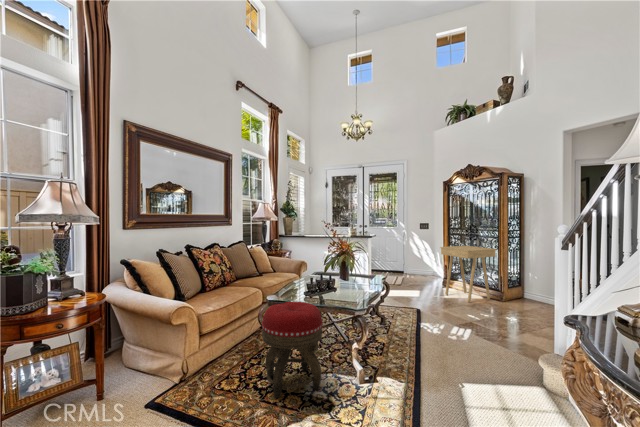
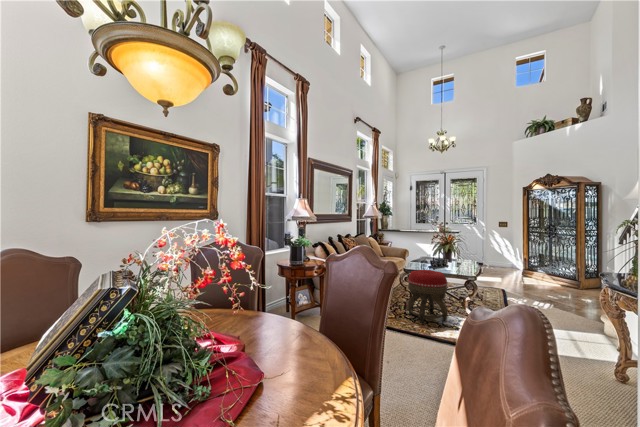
side table: present [440,246,497,303] -> none [521,242,574,288]

